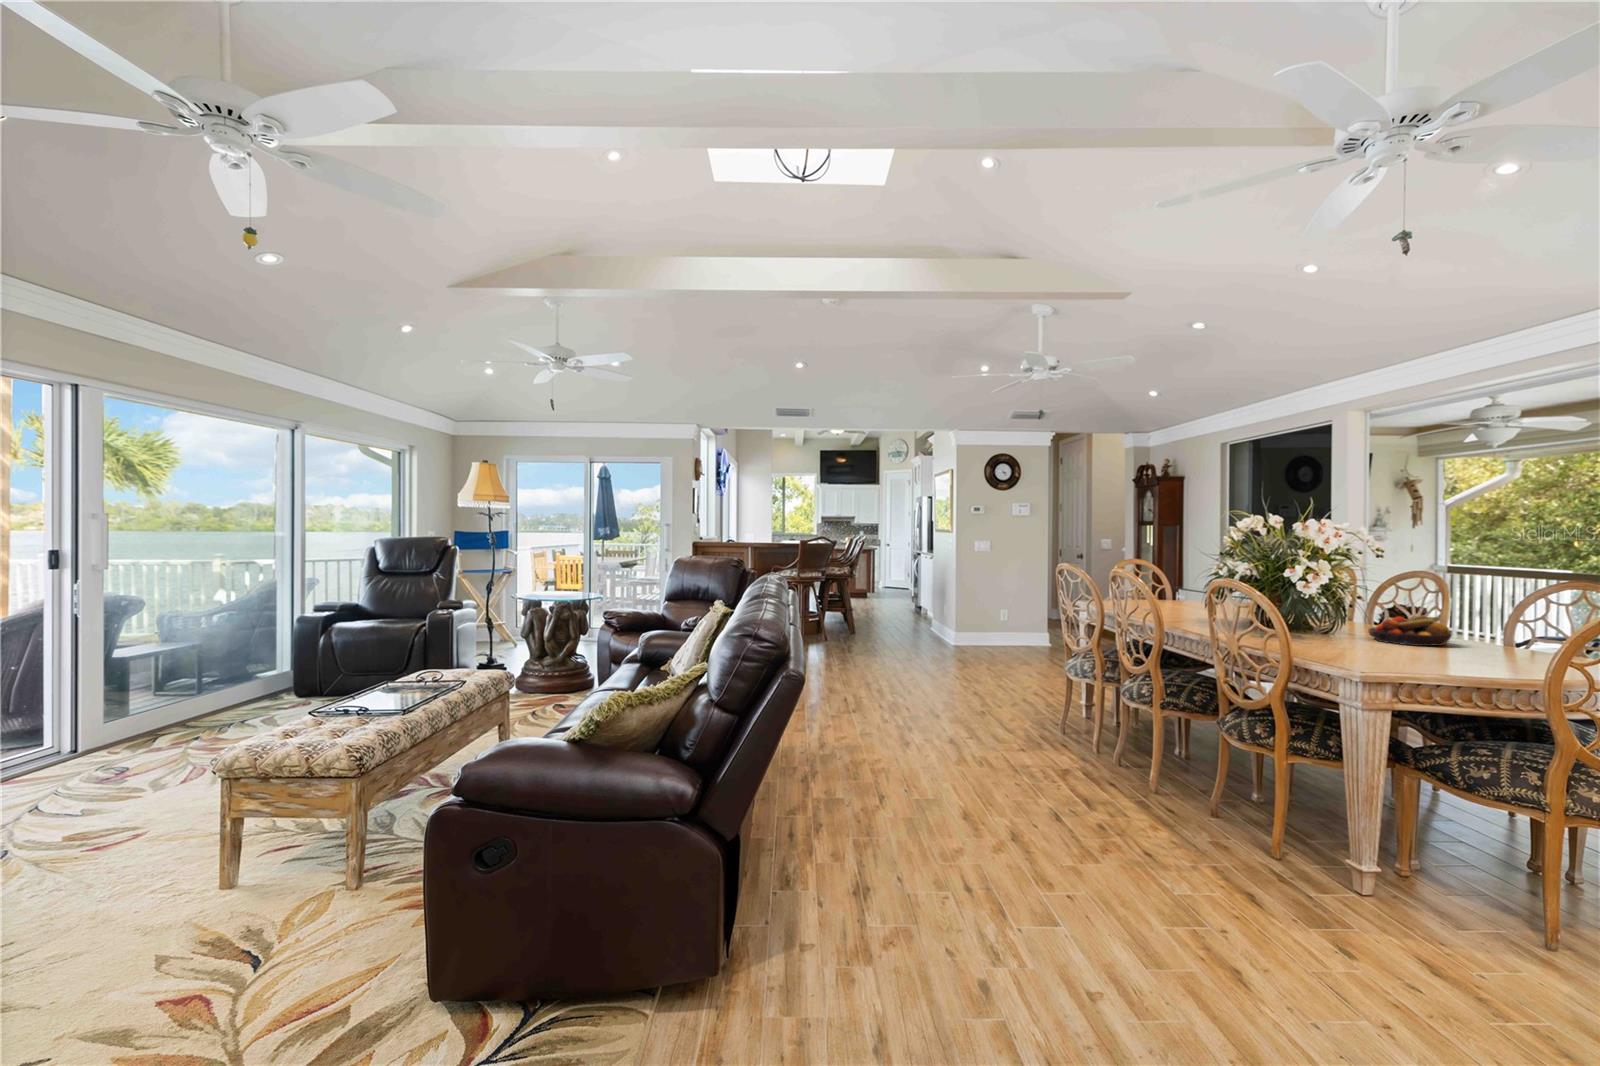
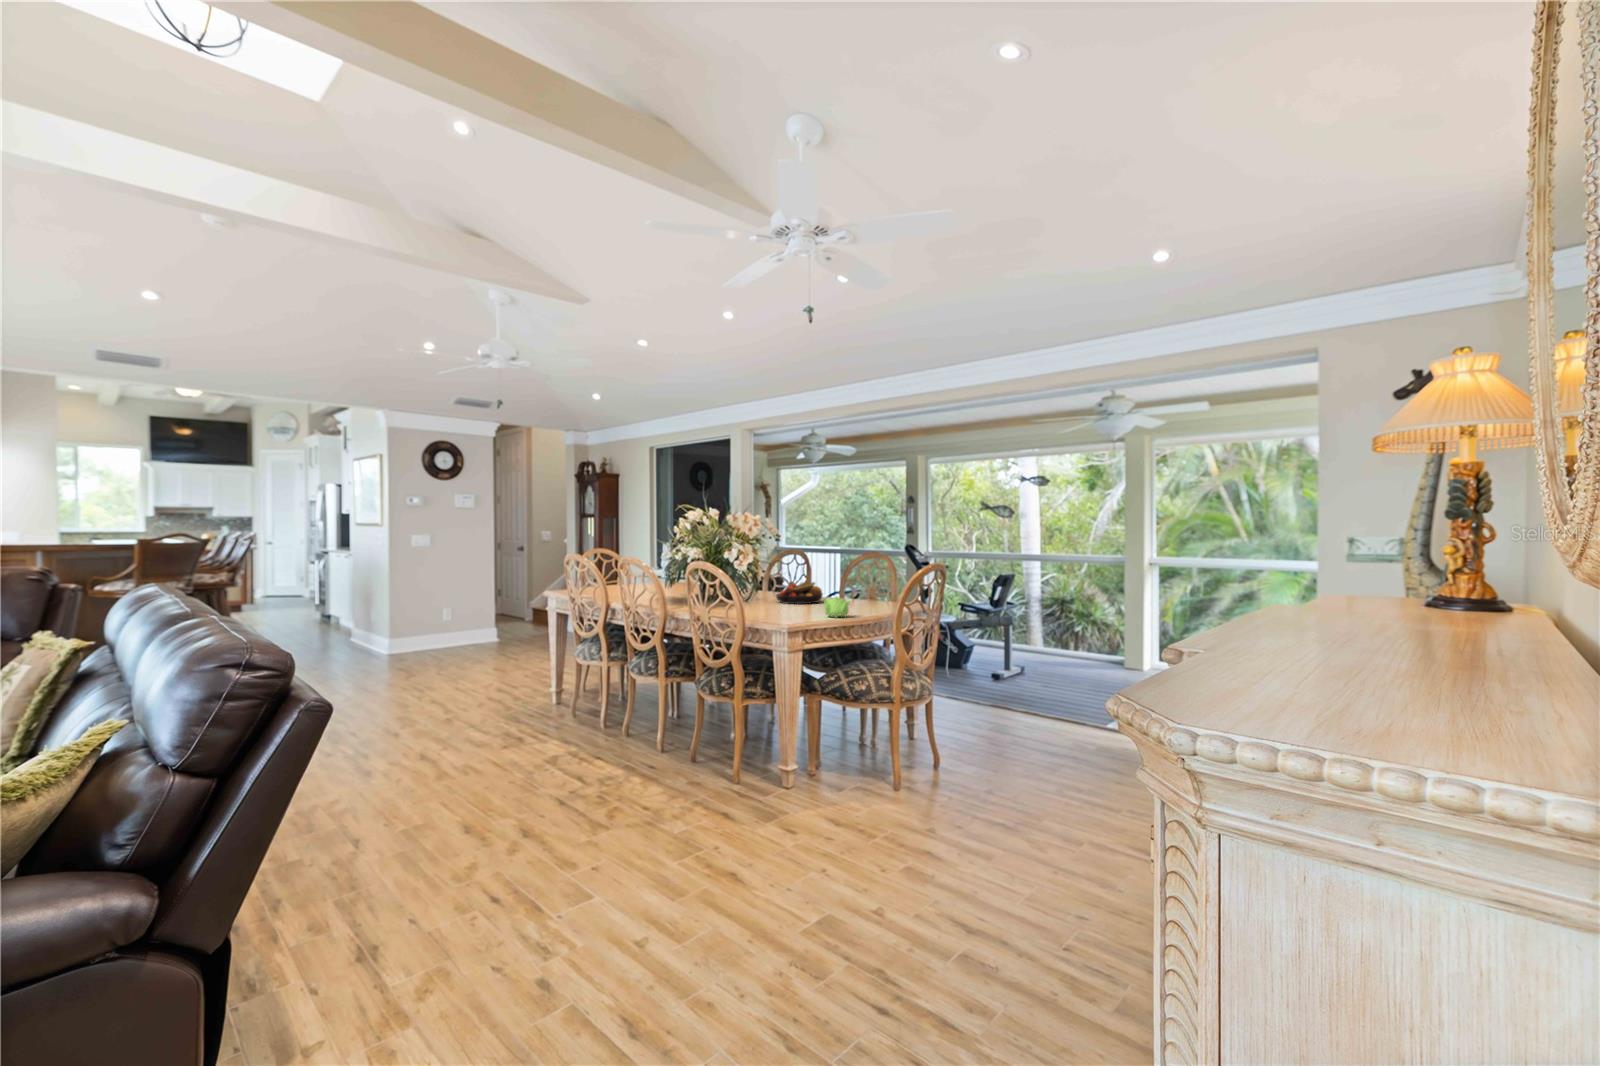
teapot: none [1425,640,1483,671] -> present [824,596,850,618]

